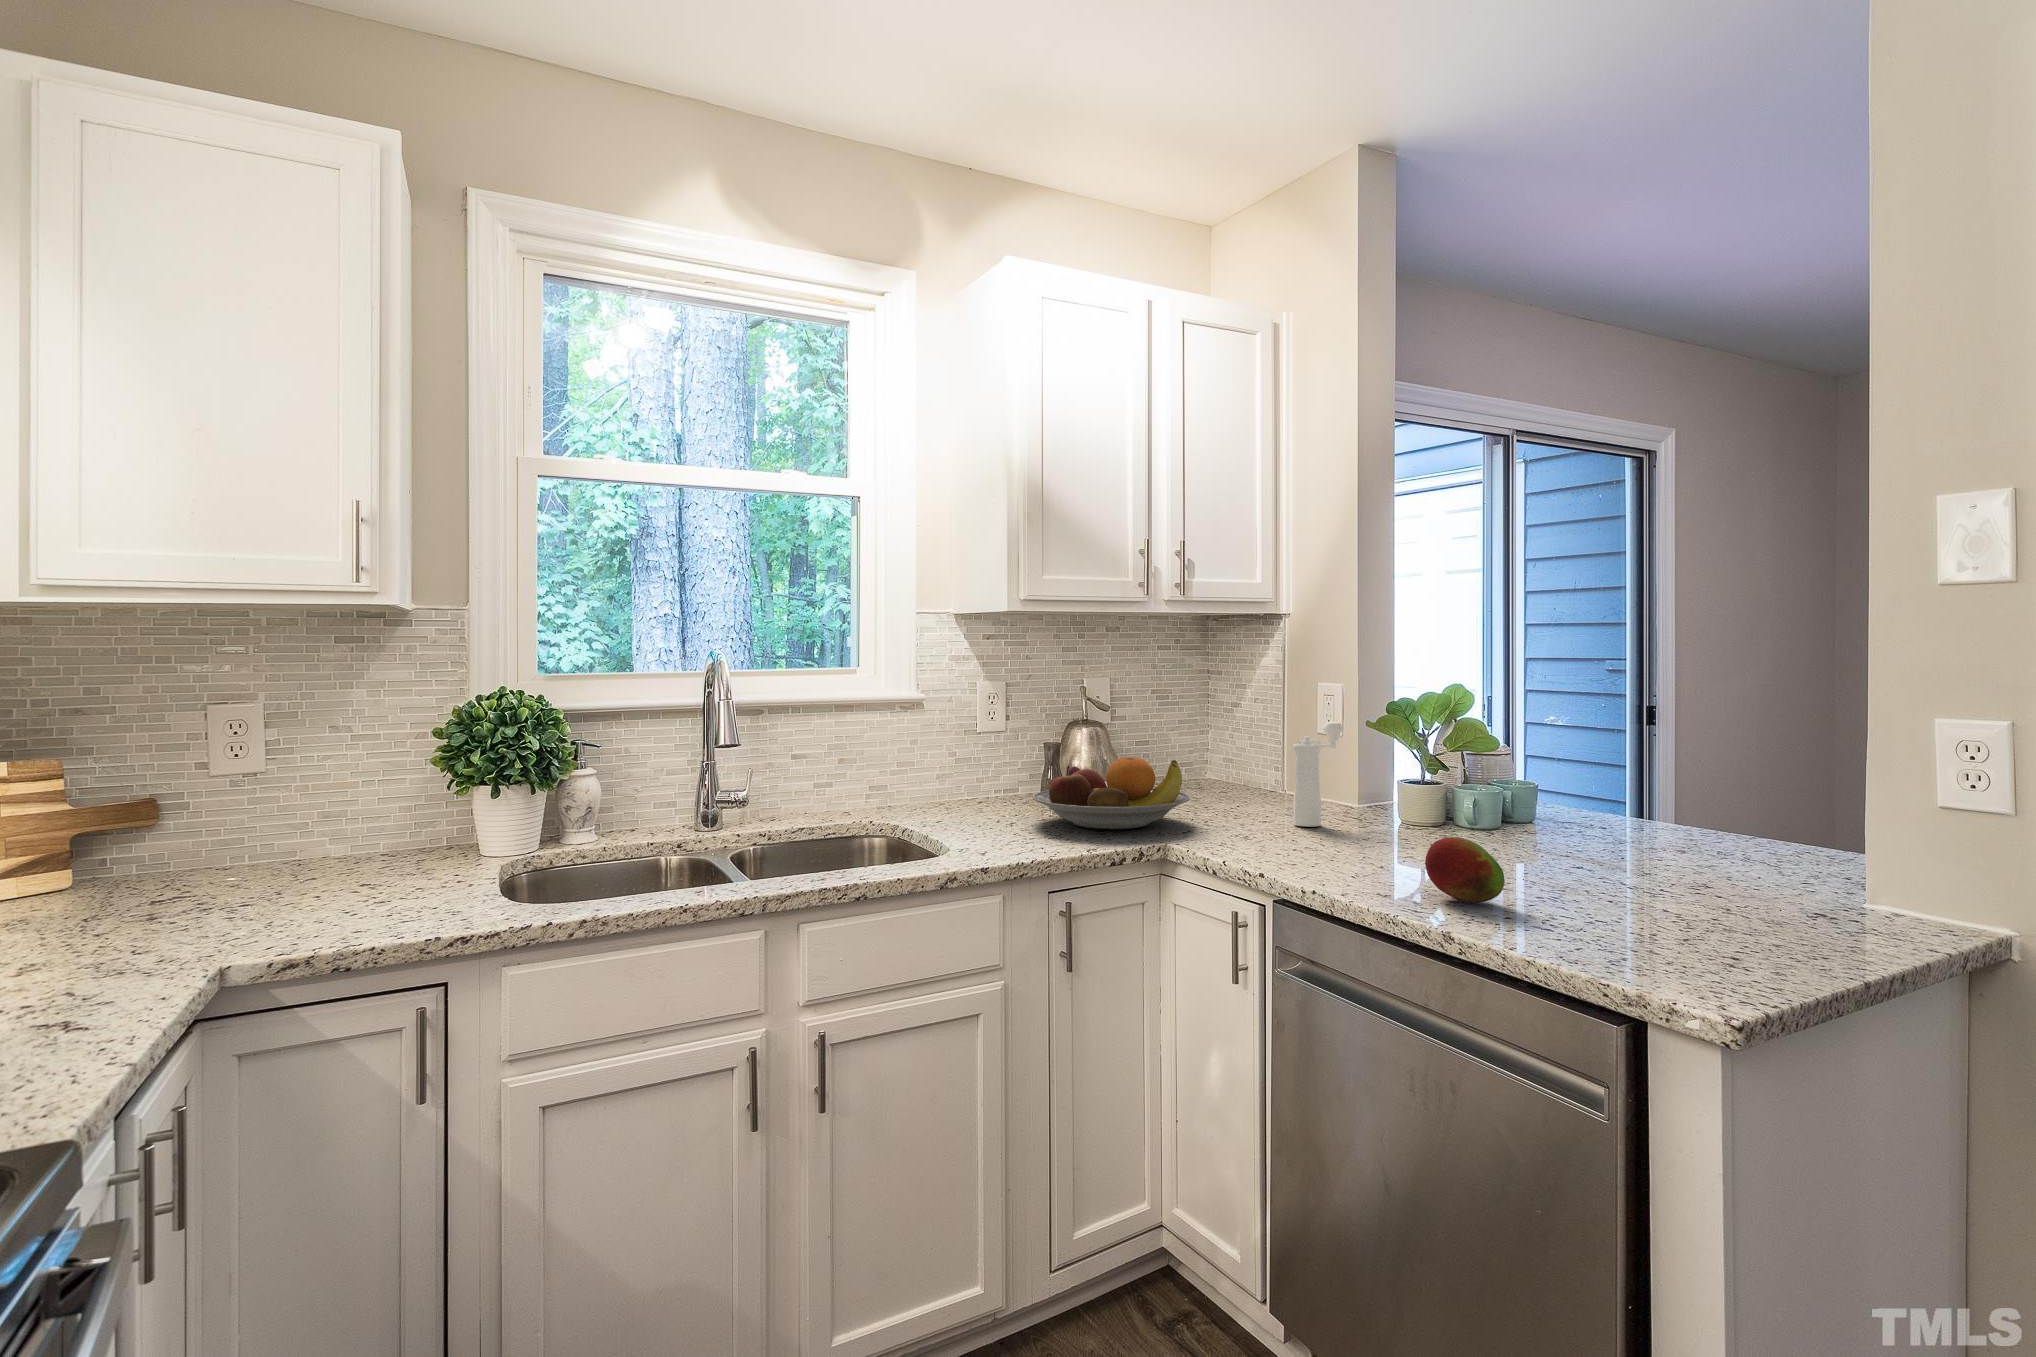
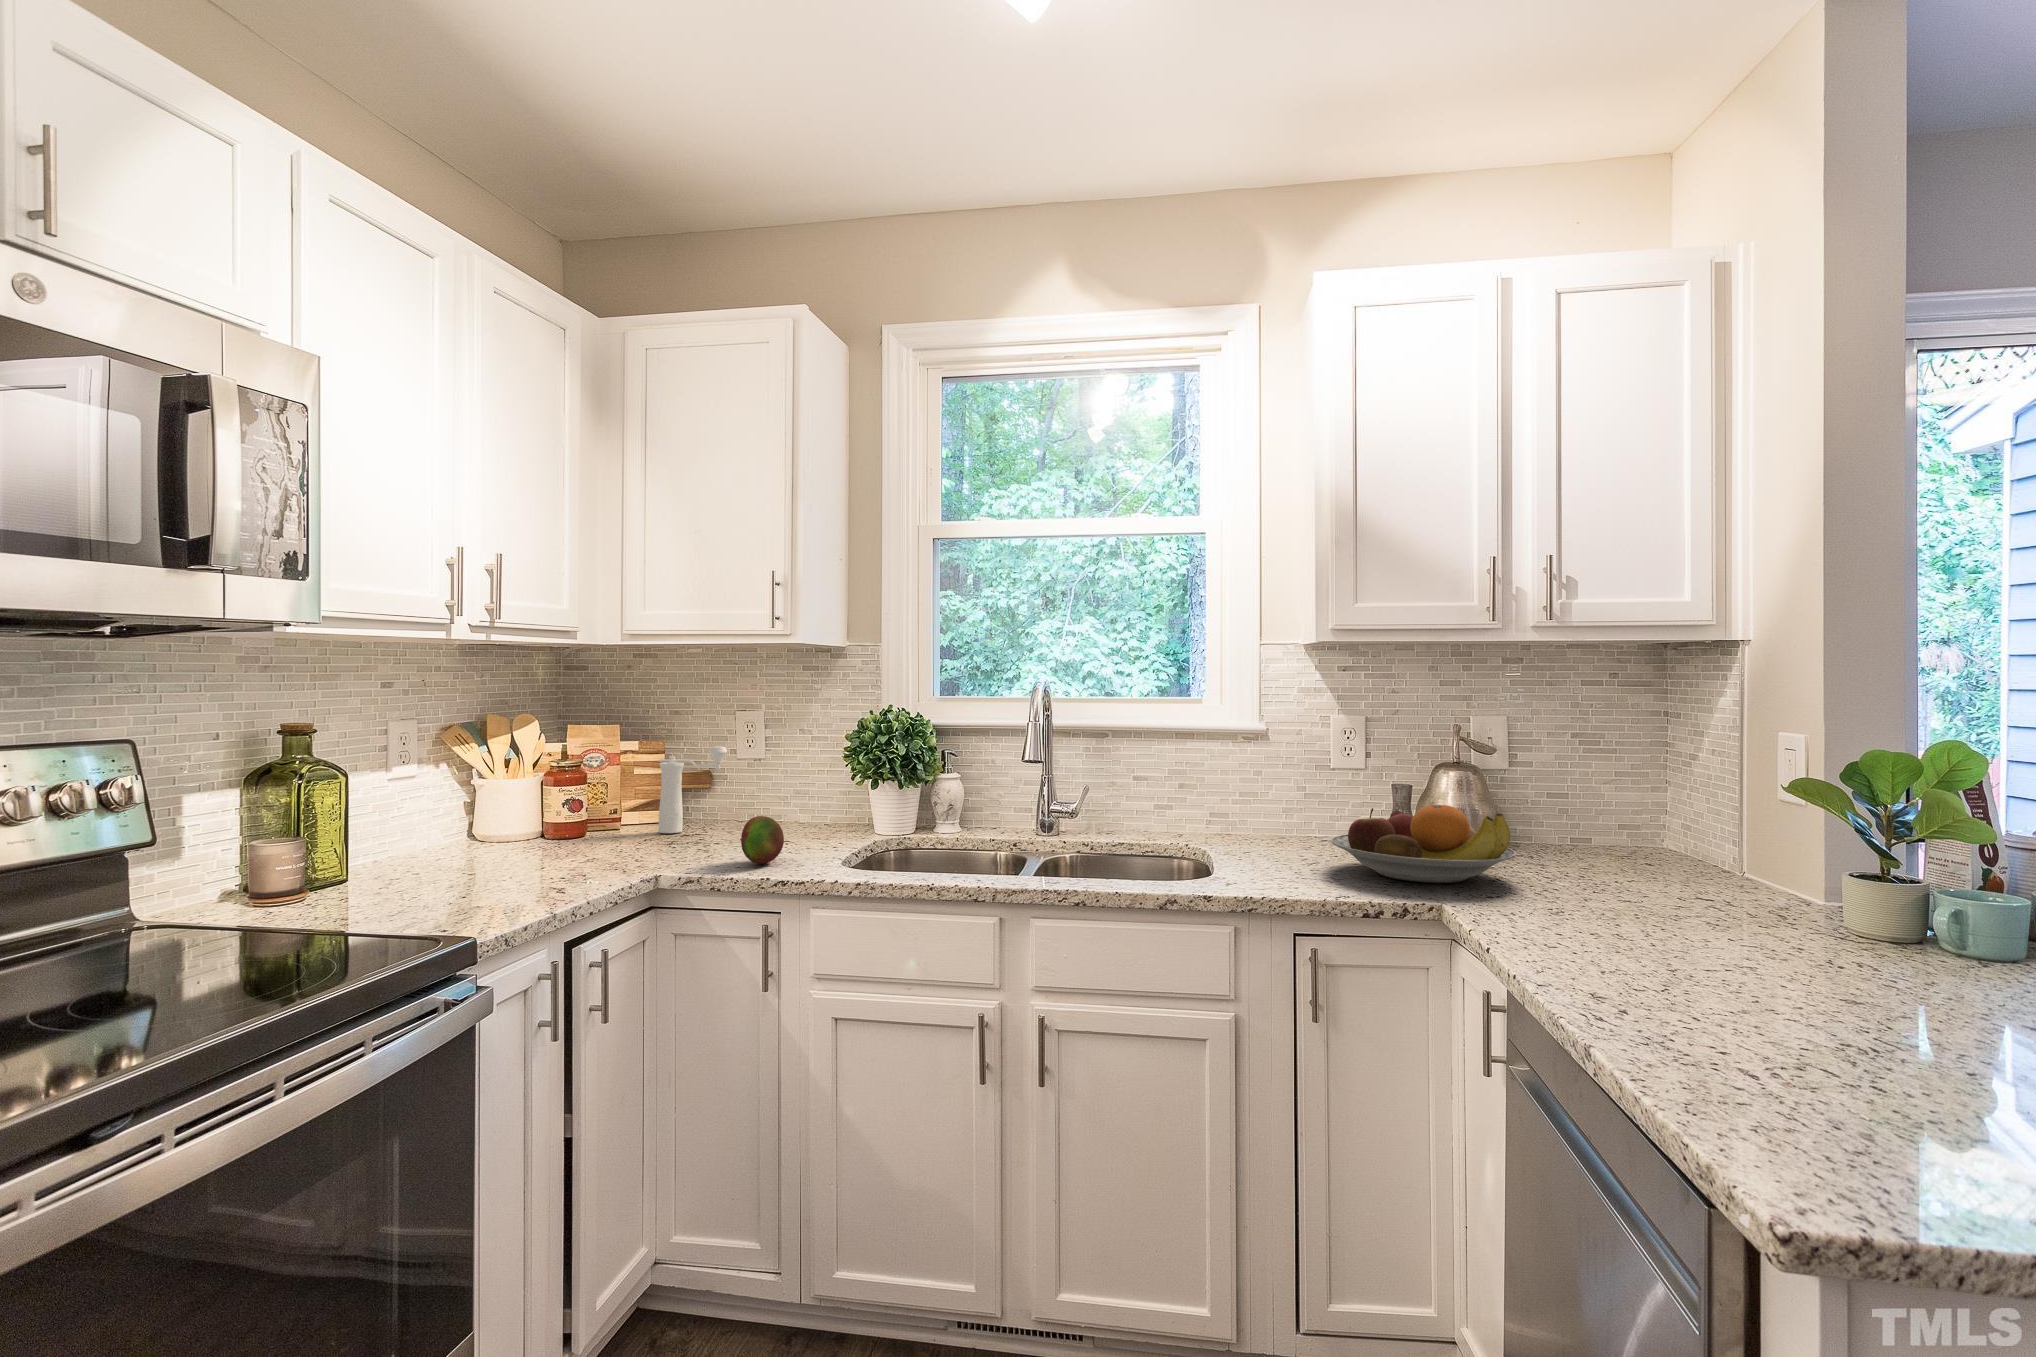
pepper mill: present [1293,722,1343,827] -> present [658,746,727,833]
fruit: present [1425,837,1505,903] -> present [741,816,784,864]

